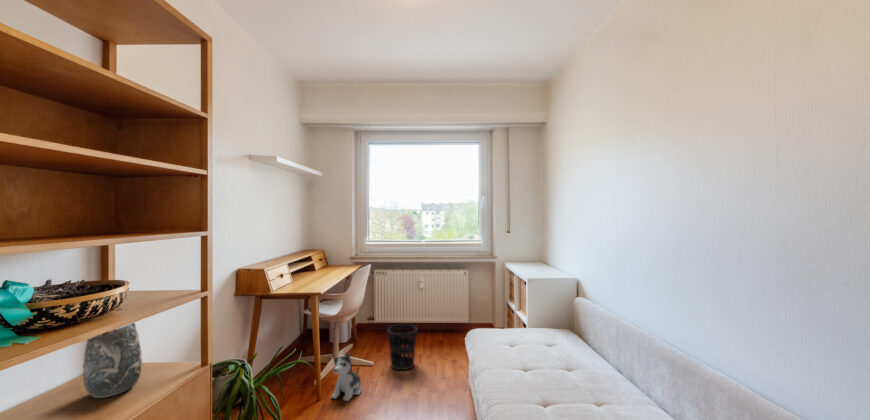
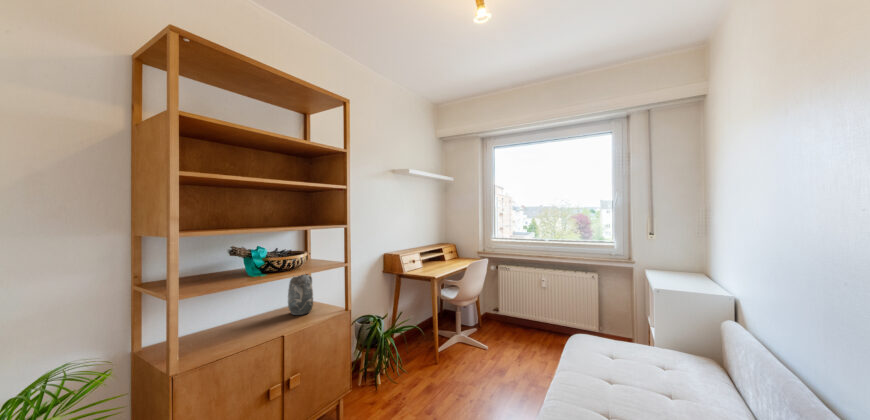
wastebasket: present [387,324,417,370] -> none [498,315,526,356]
plush toy: present [331,352,361,401] -> none [444,328,470,368]

